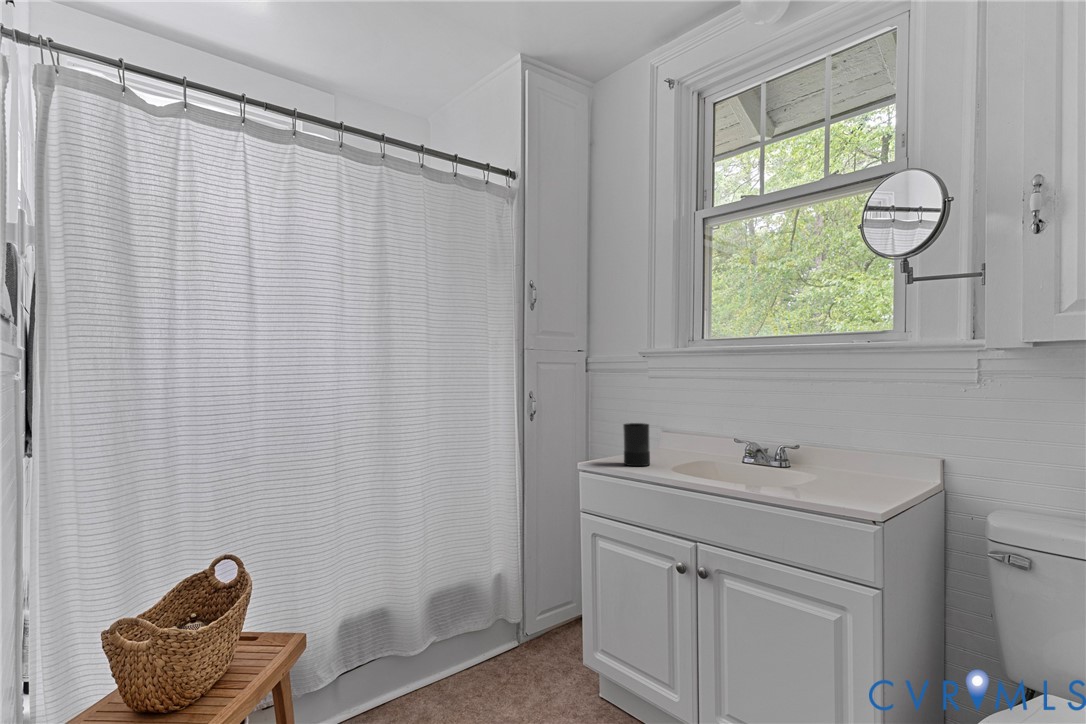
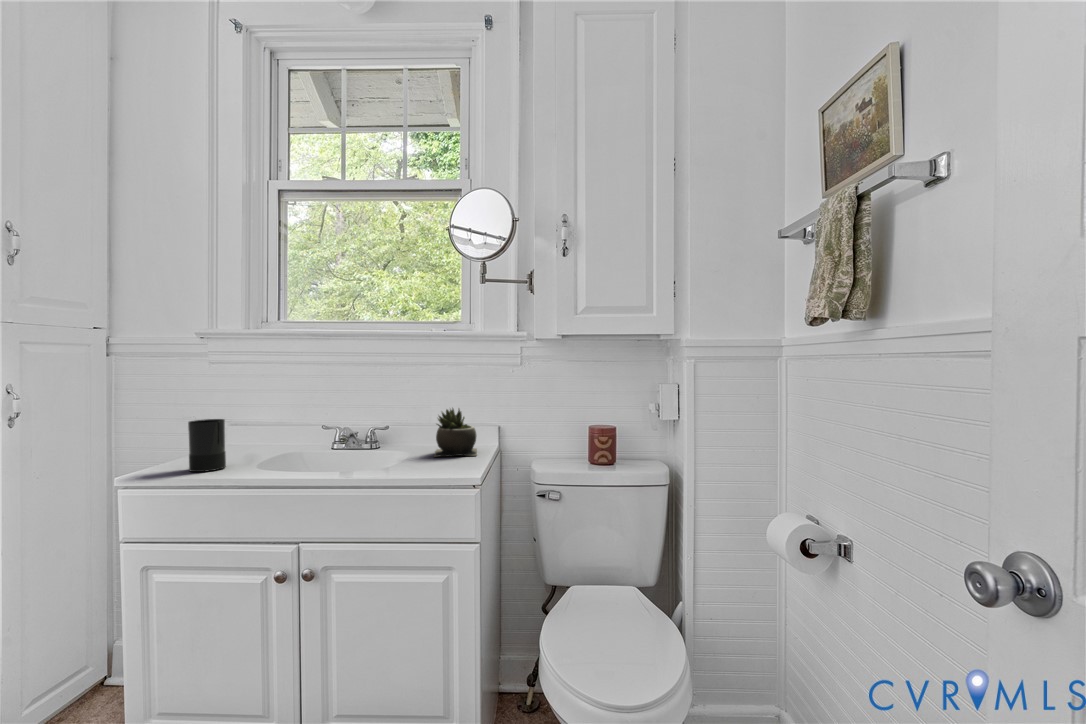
succulent plant: none [844,430,909,490] -> present [434,408,477,457]

